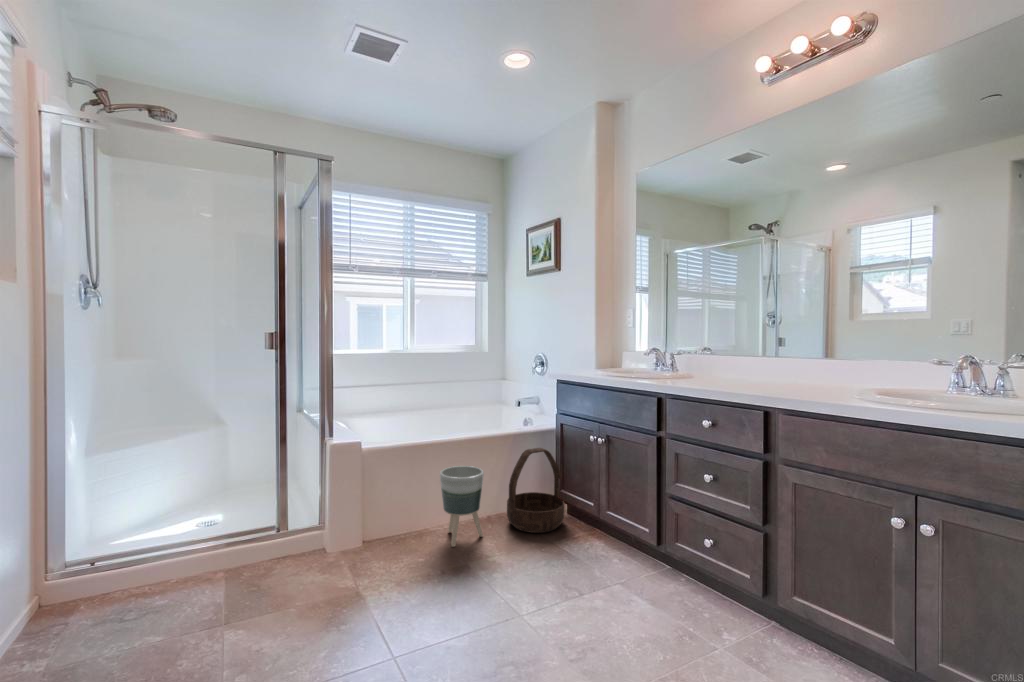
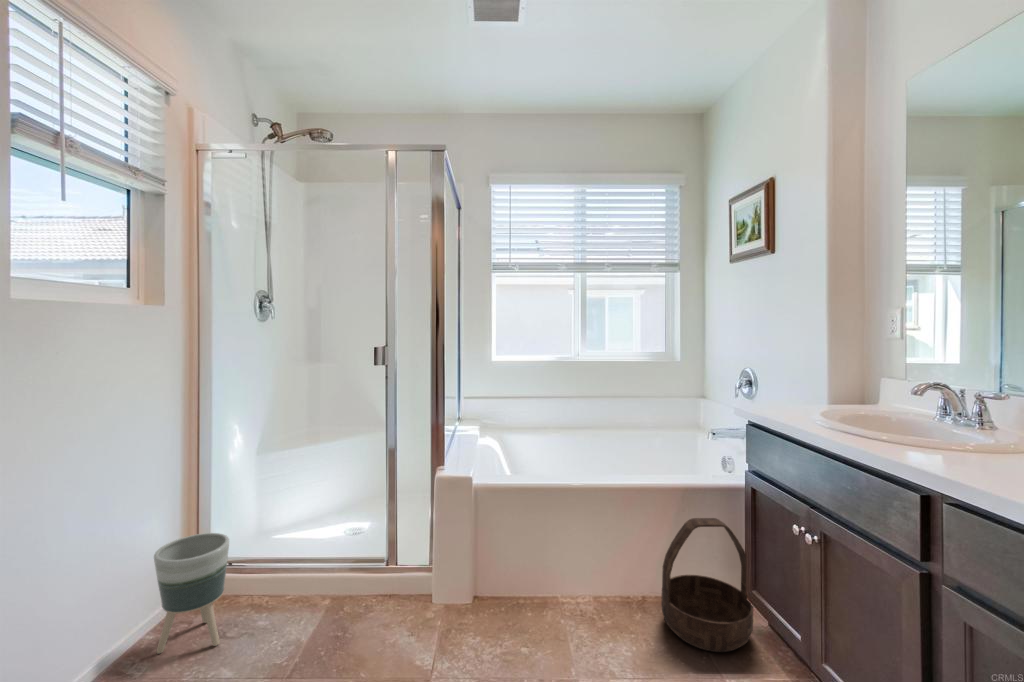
planter: present [440,466,484,547] -> present [154,533,229,654]

